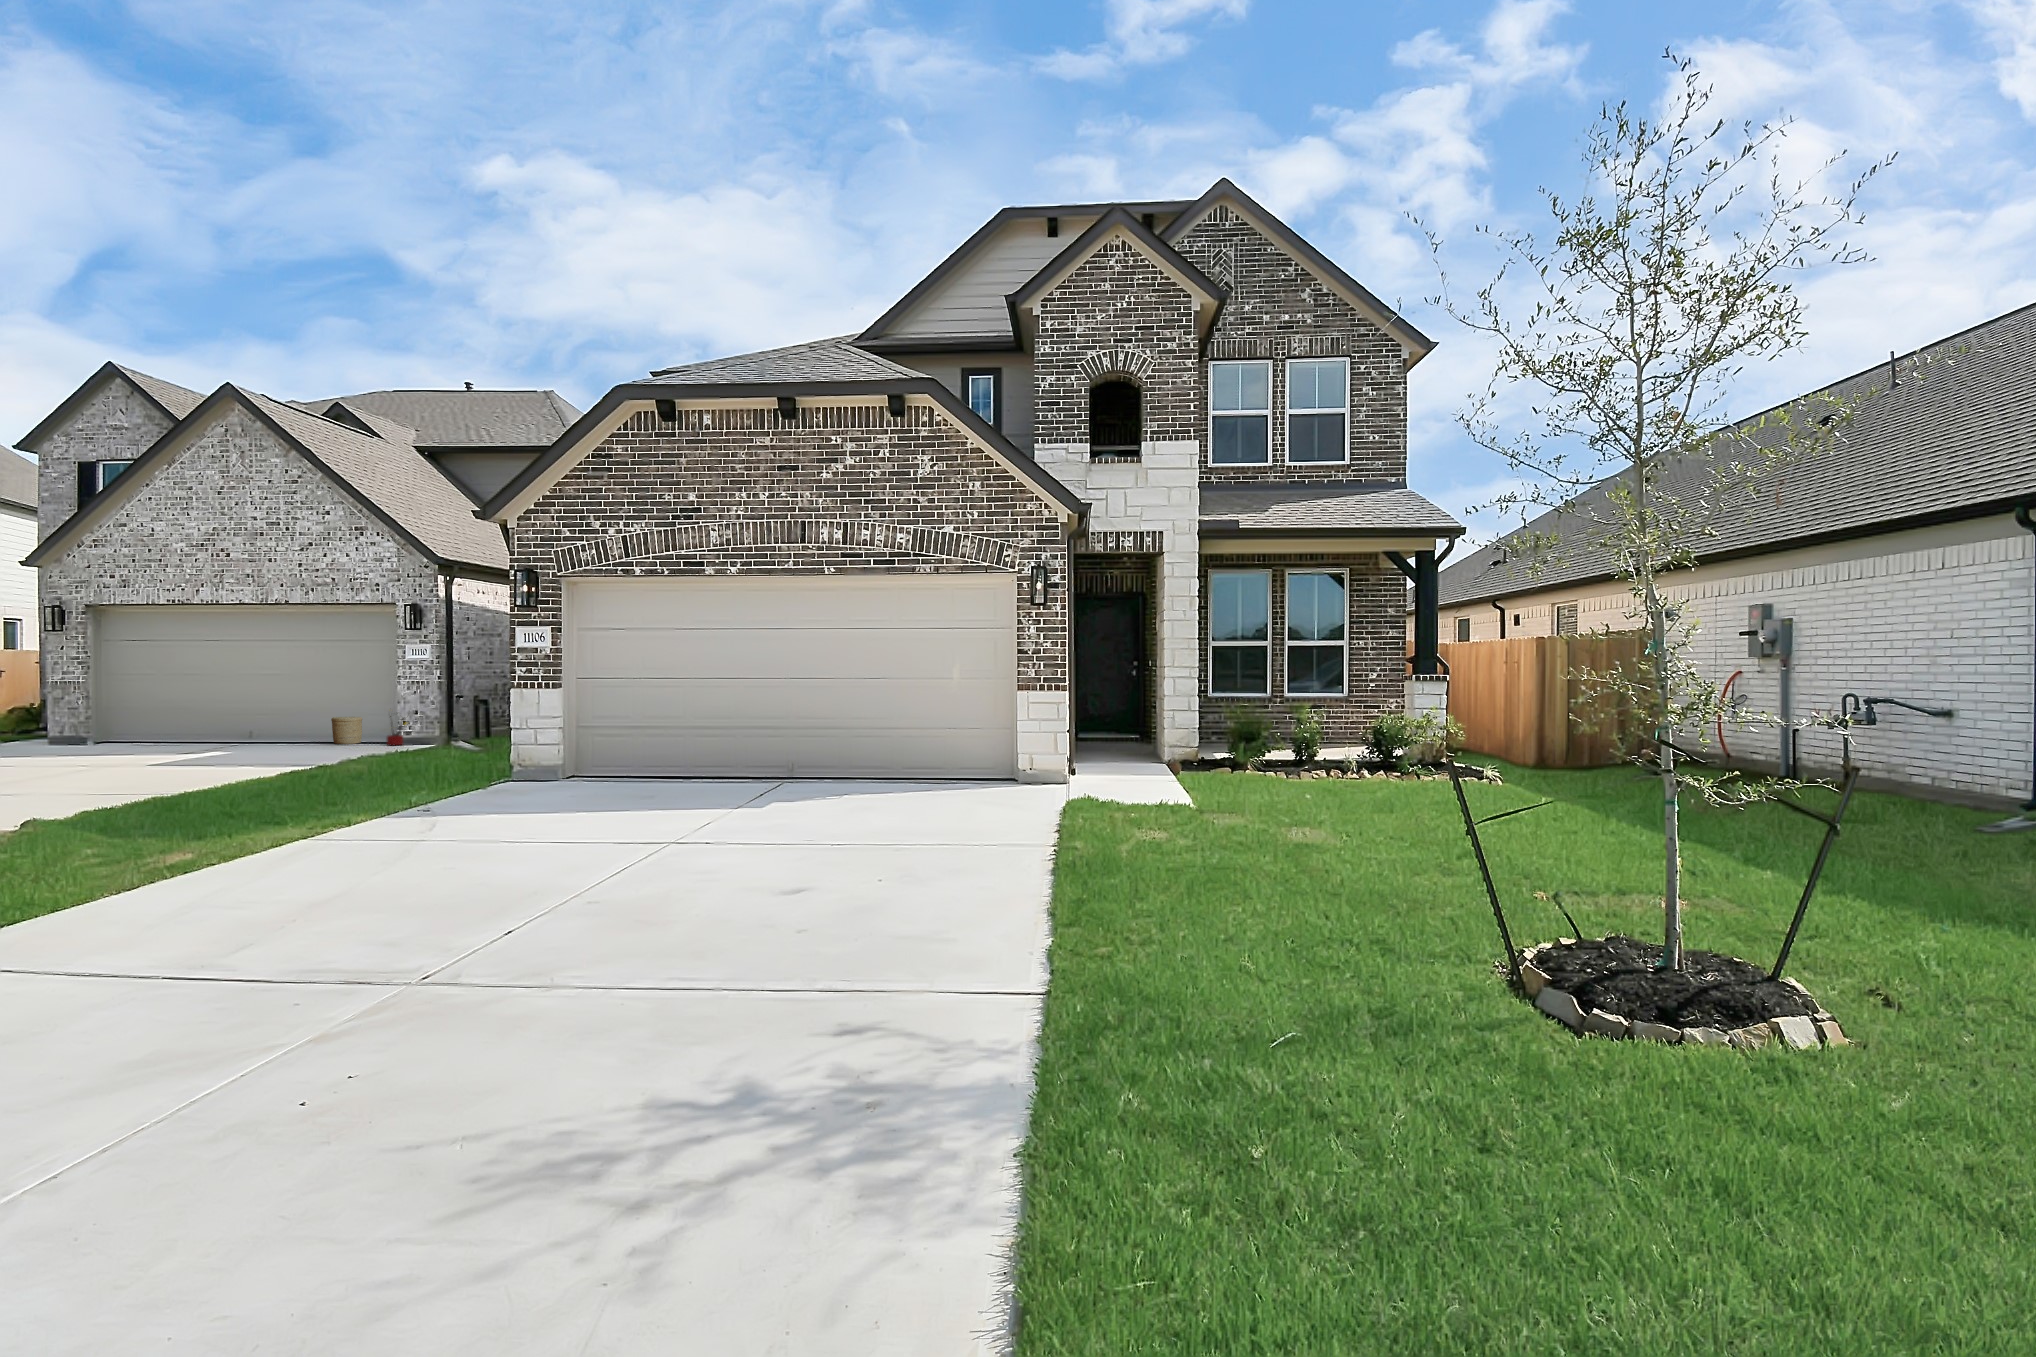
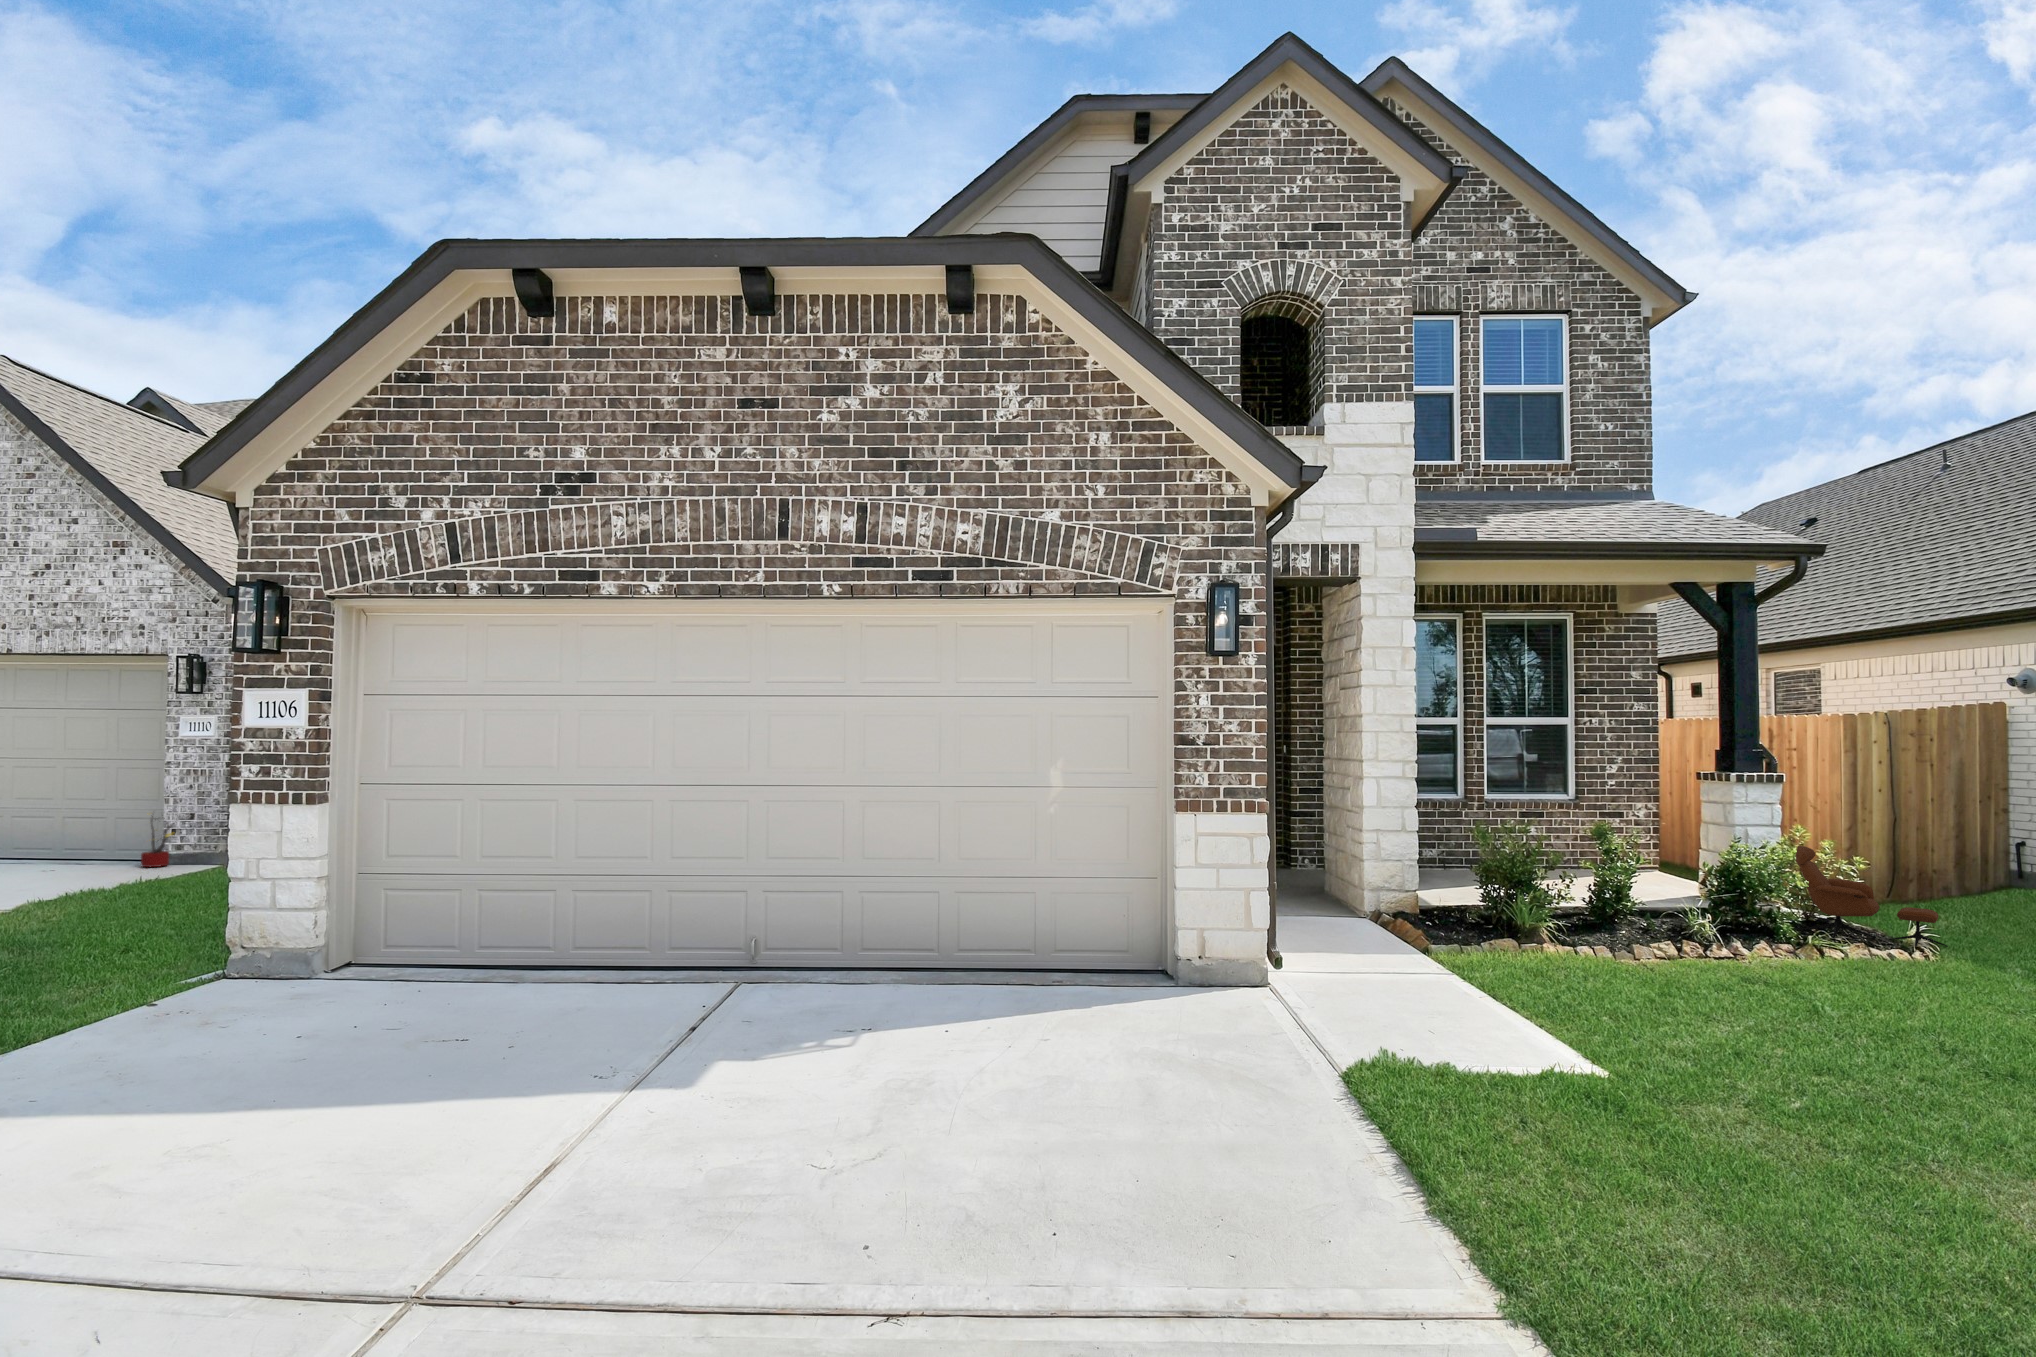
lounge chair: none [1417,716,1489,771] -> present [1796,846,1948,947]
woven basket: present [331,717,362,744] -> none [63,821,116,864]

